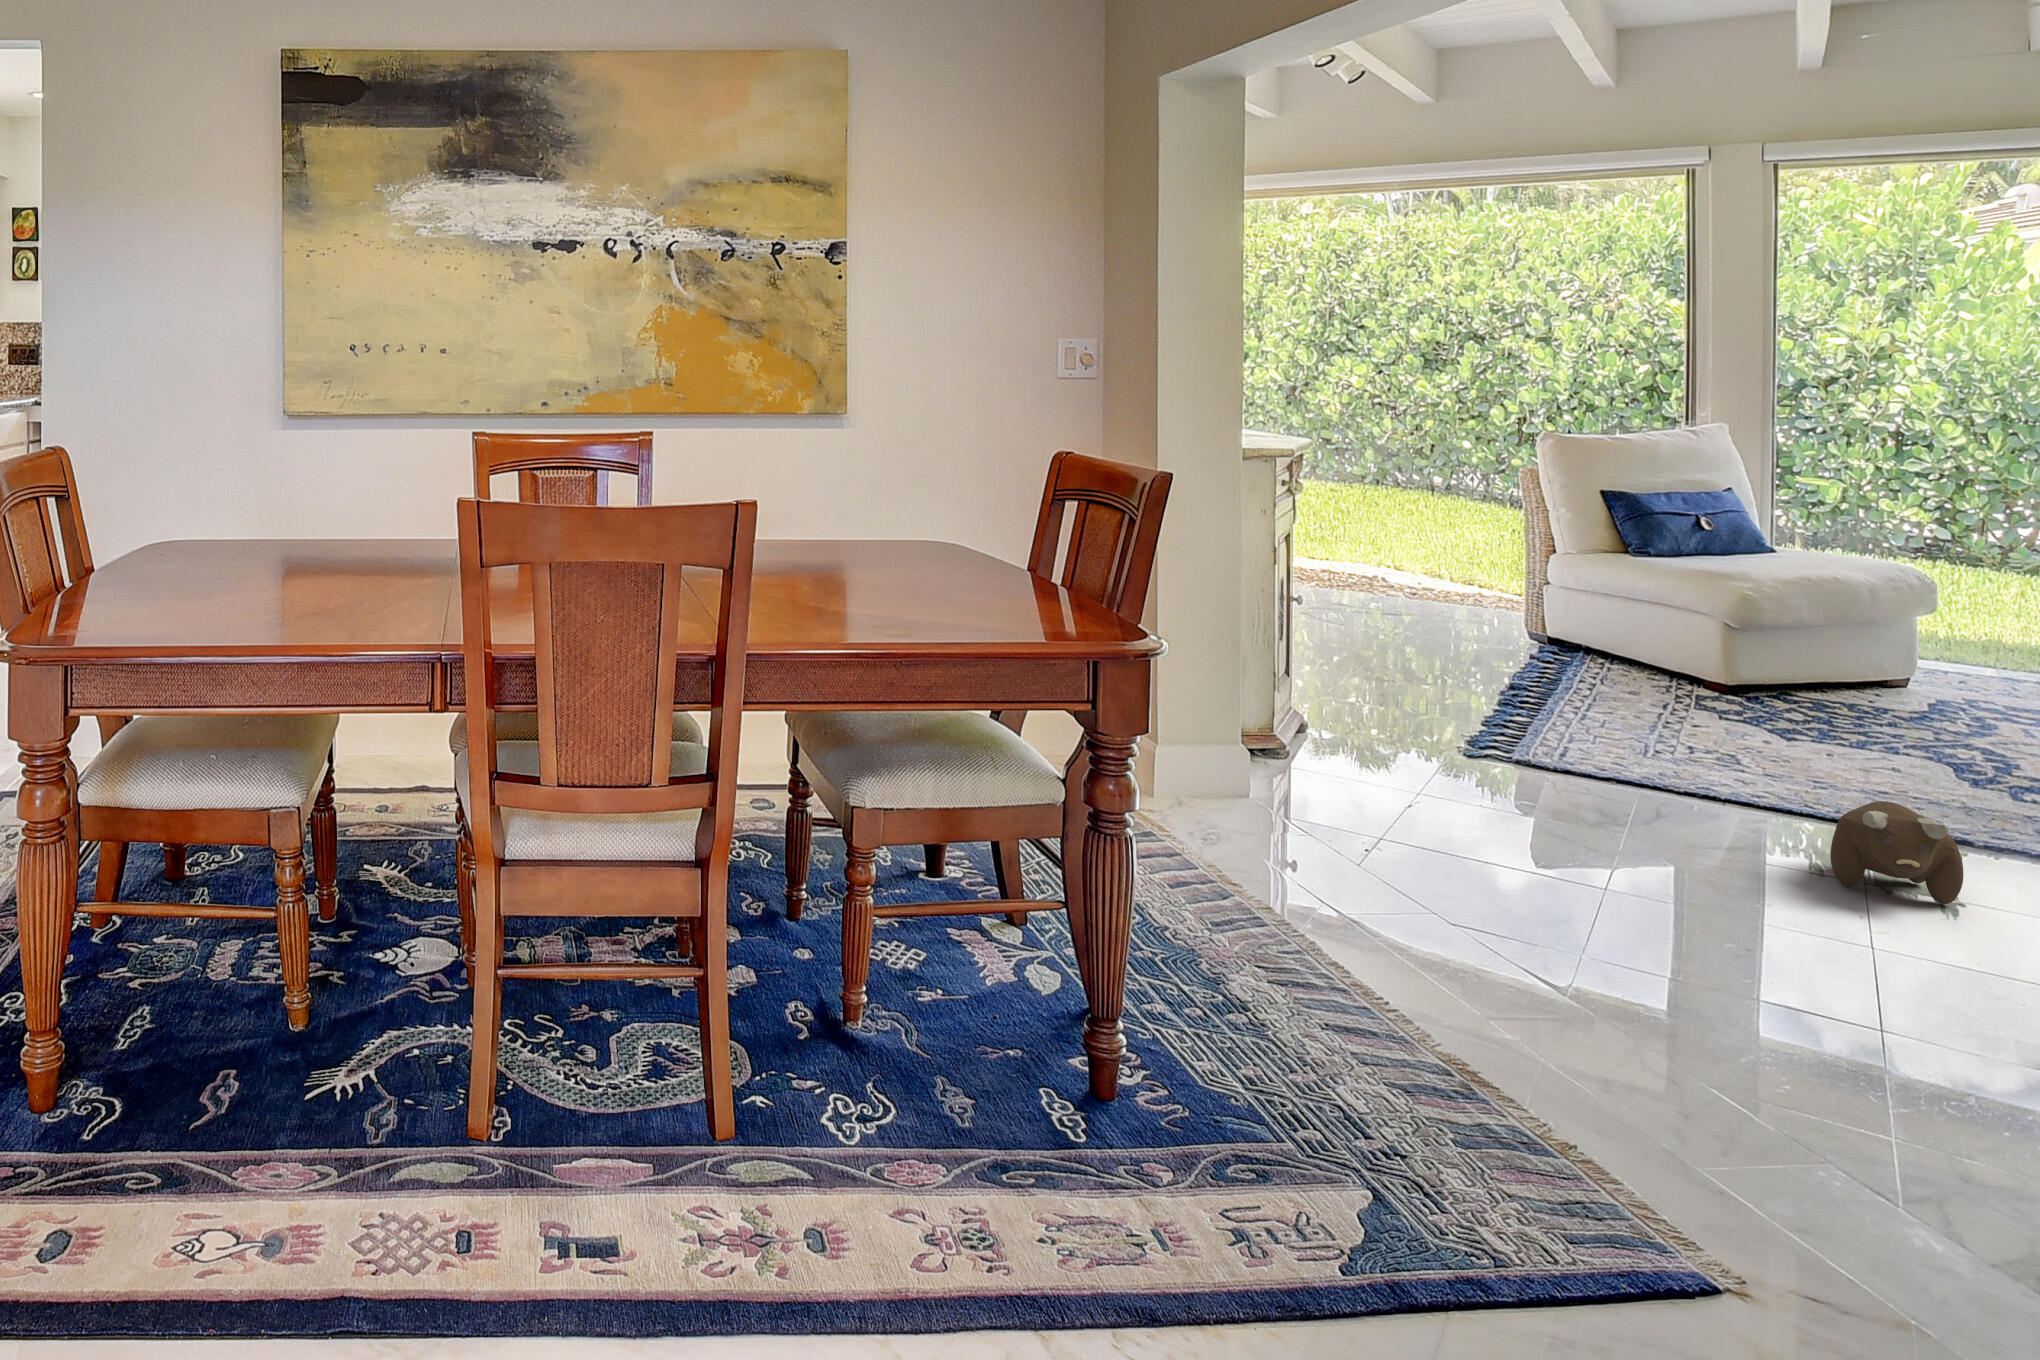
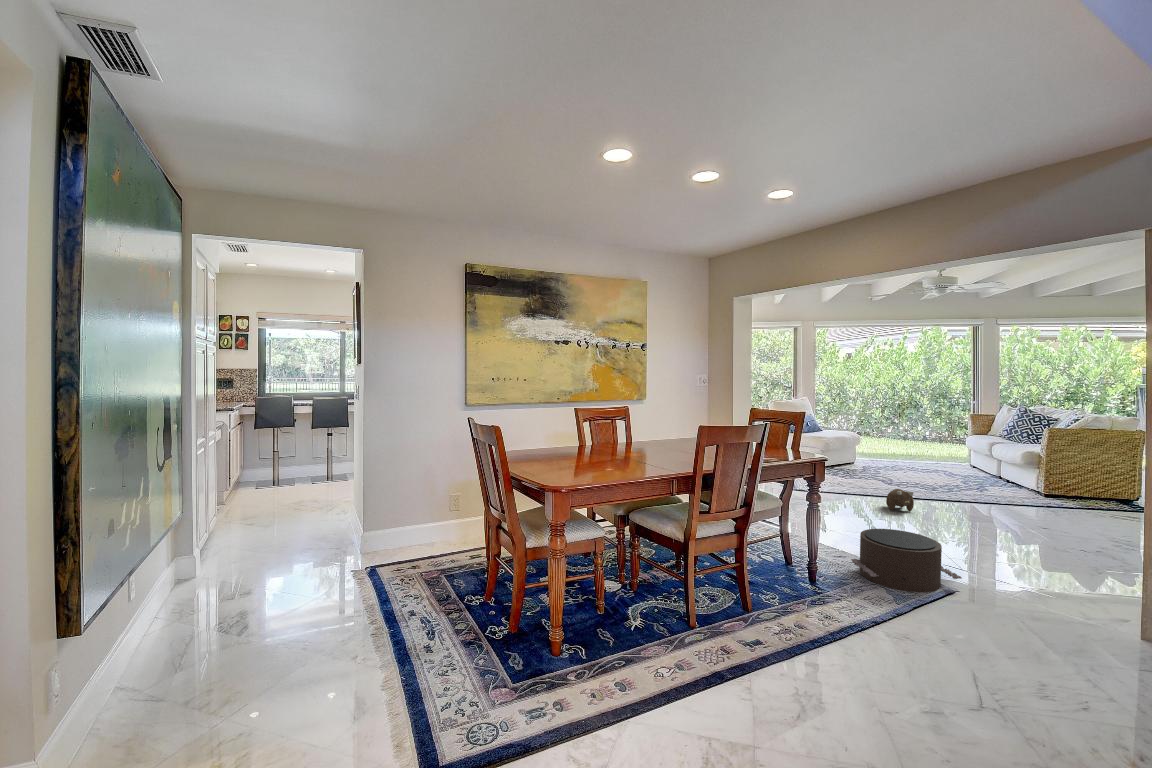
pouf: none [1292,941,1760,1264] -> present [851,529,962,592]

